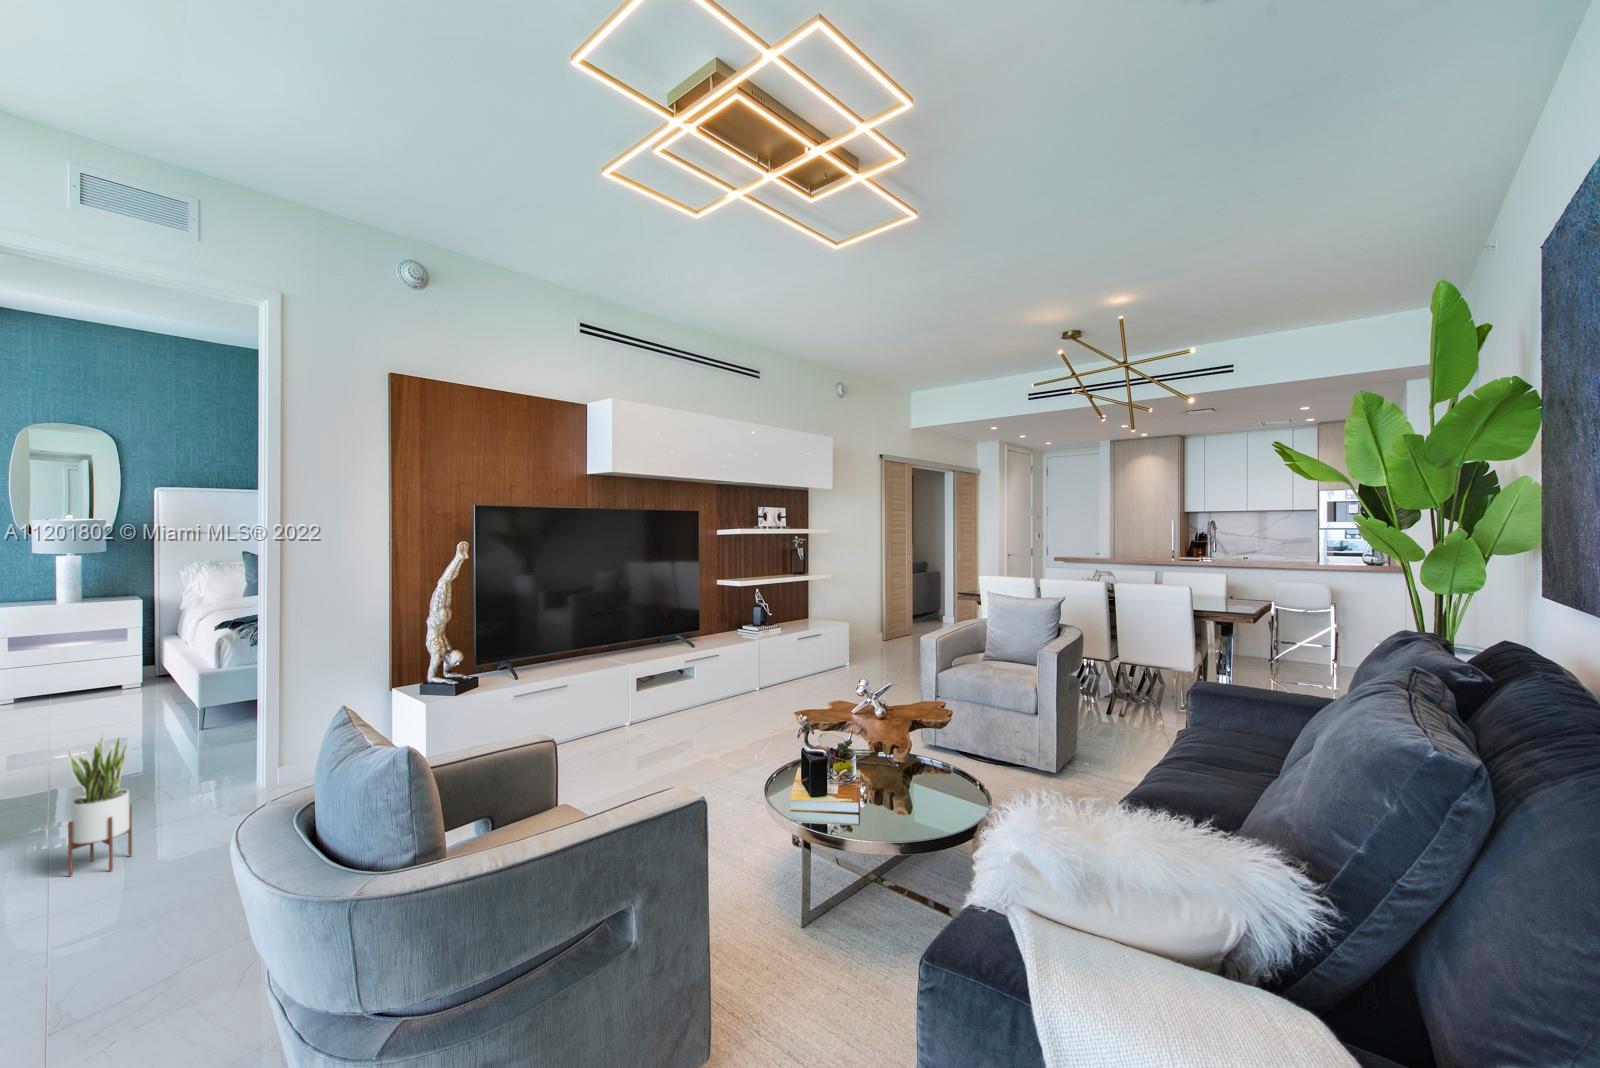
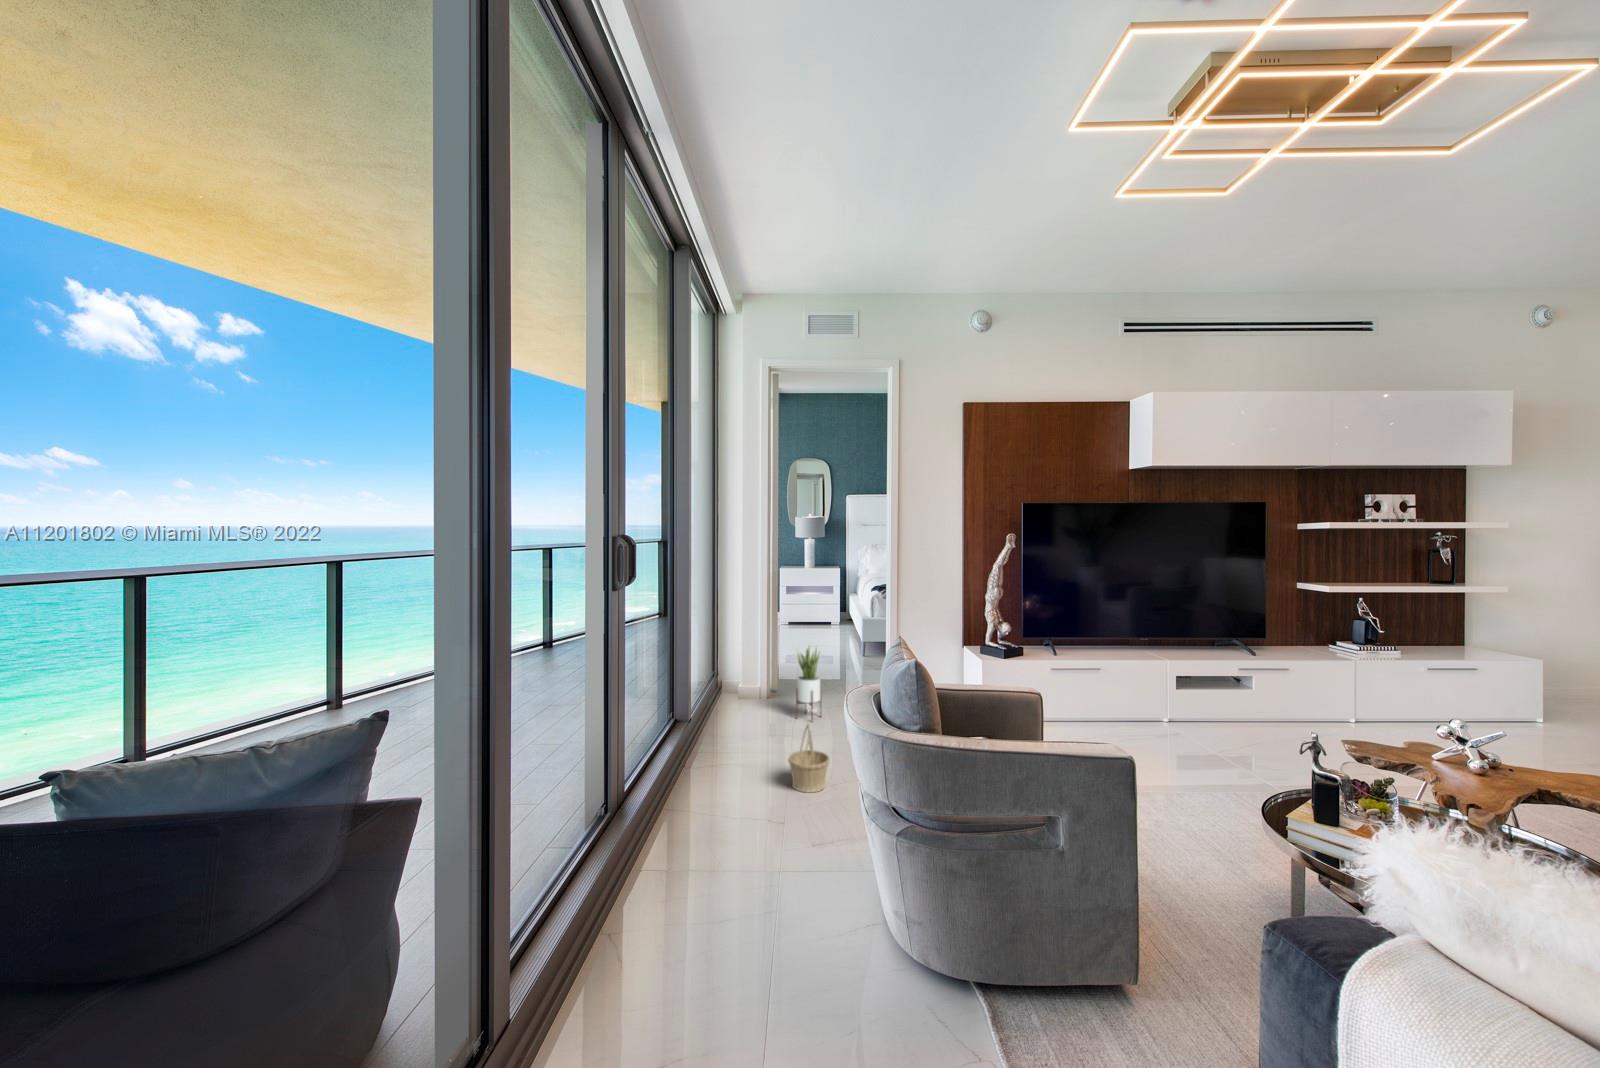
basket: none [68,884,175,1016] -> present [788,724,830,793]

